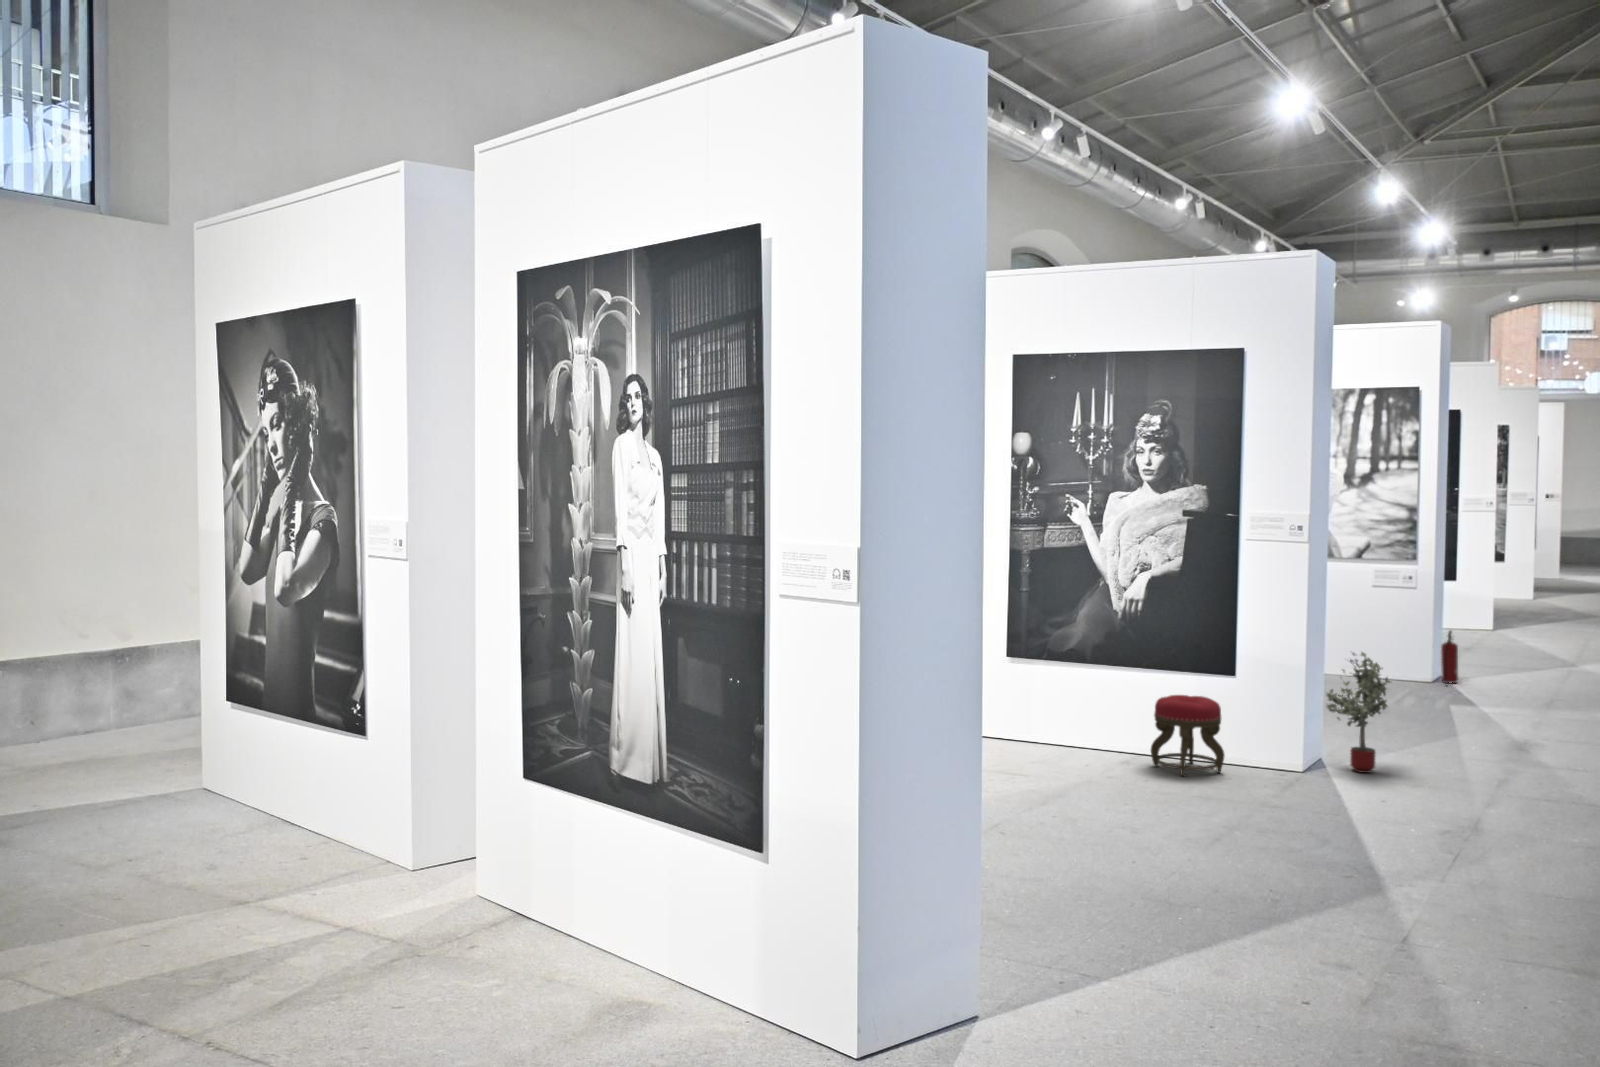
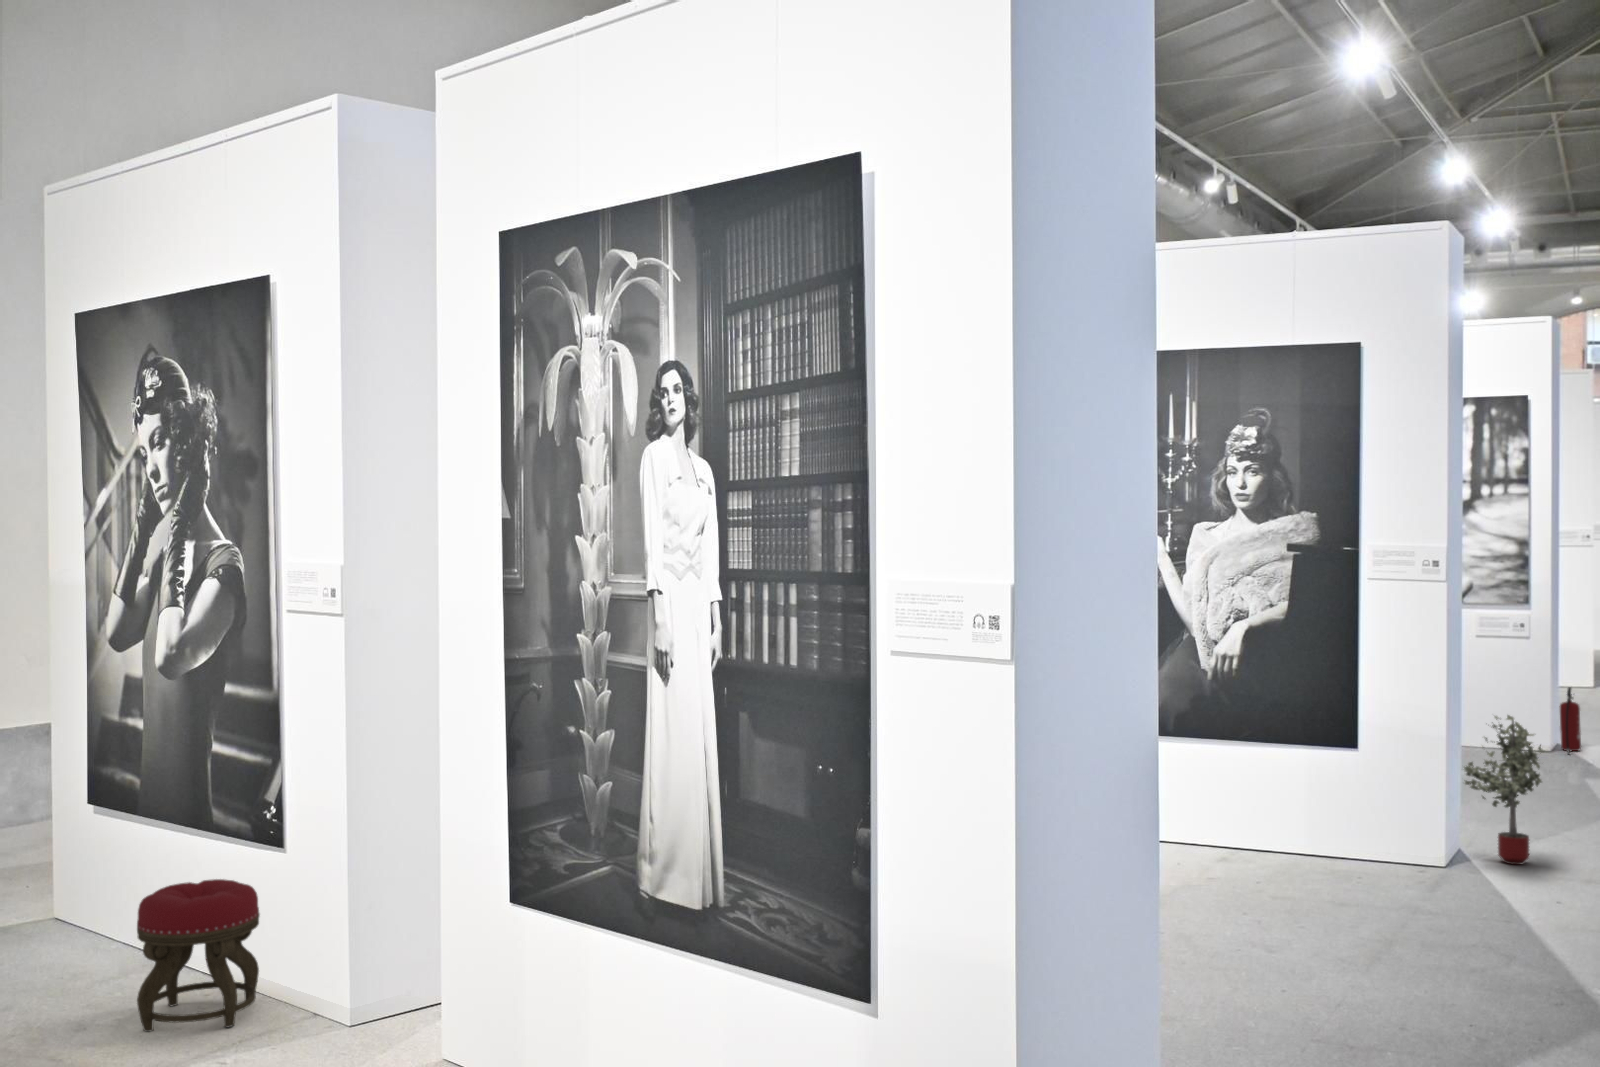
stool: present [1151,695,1224,776] -> present [137,879,260,1032]

